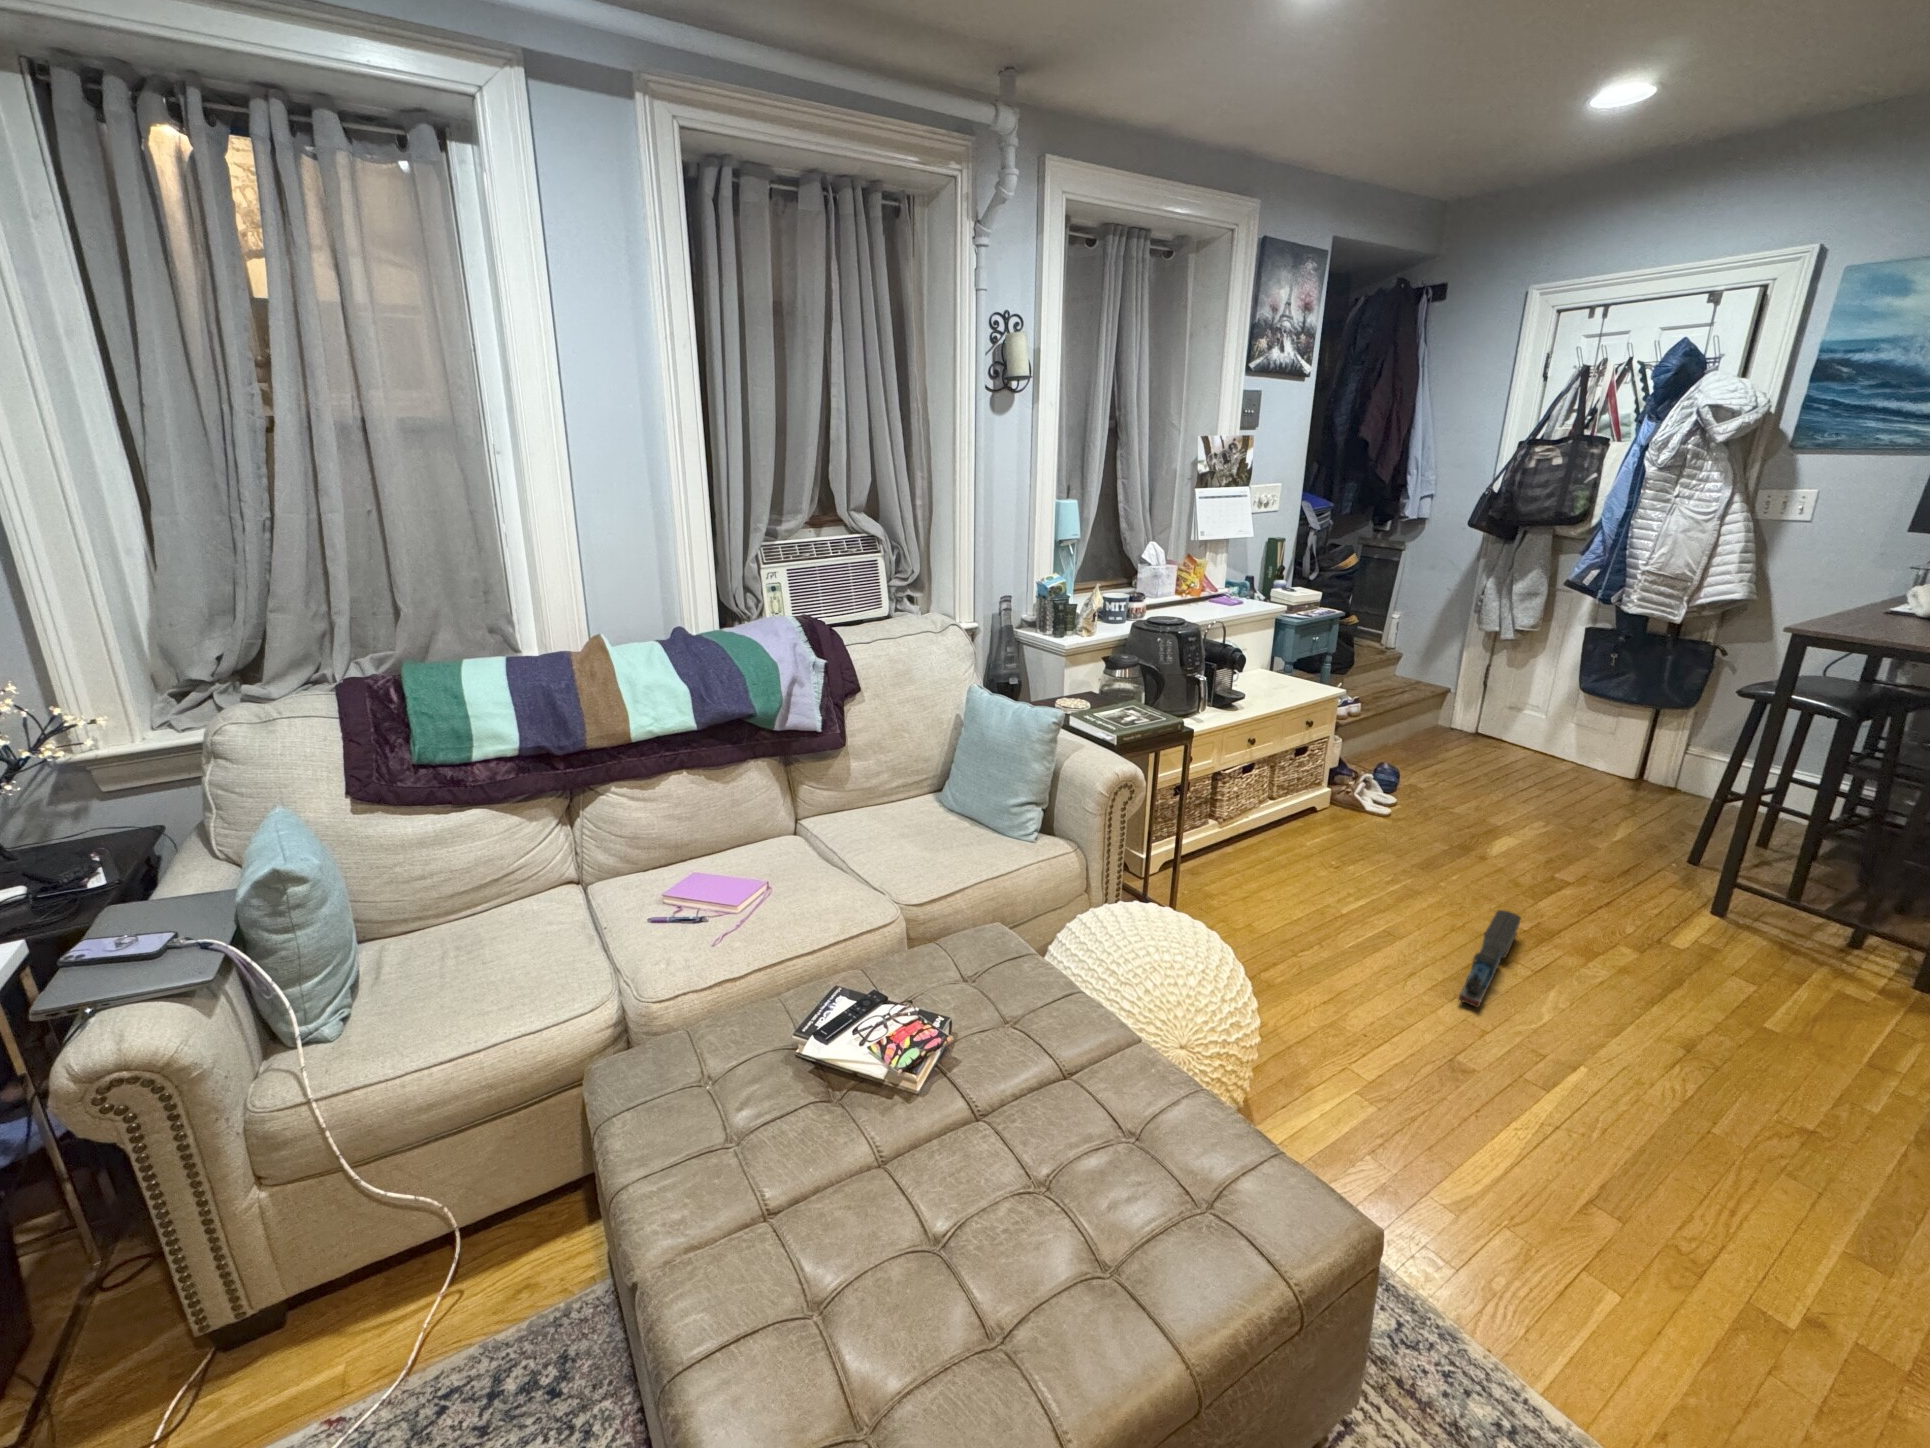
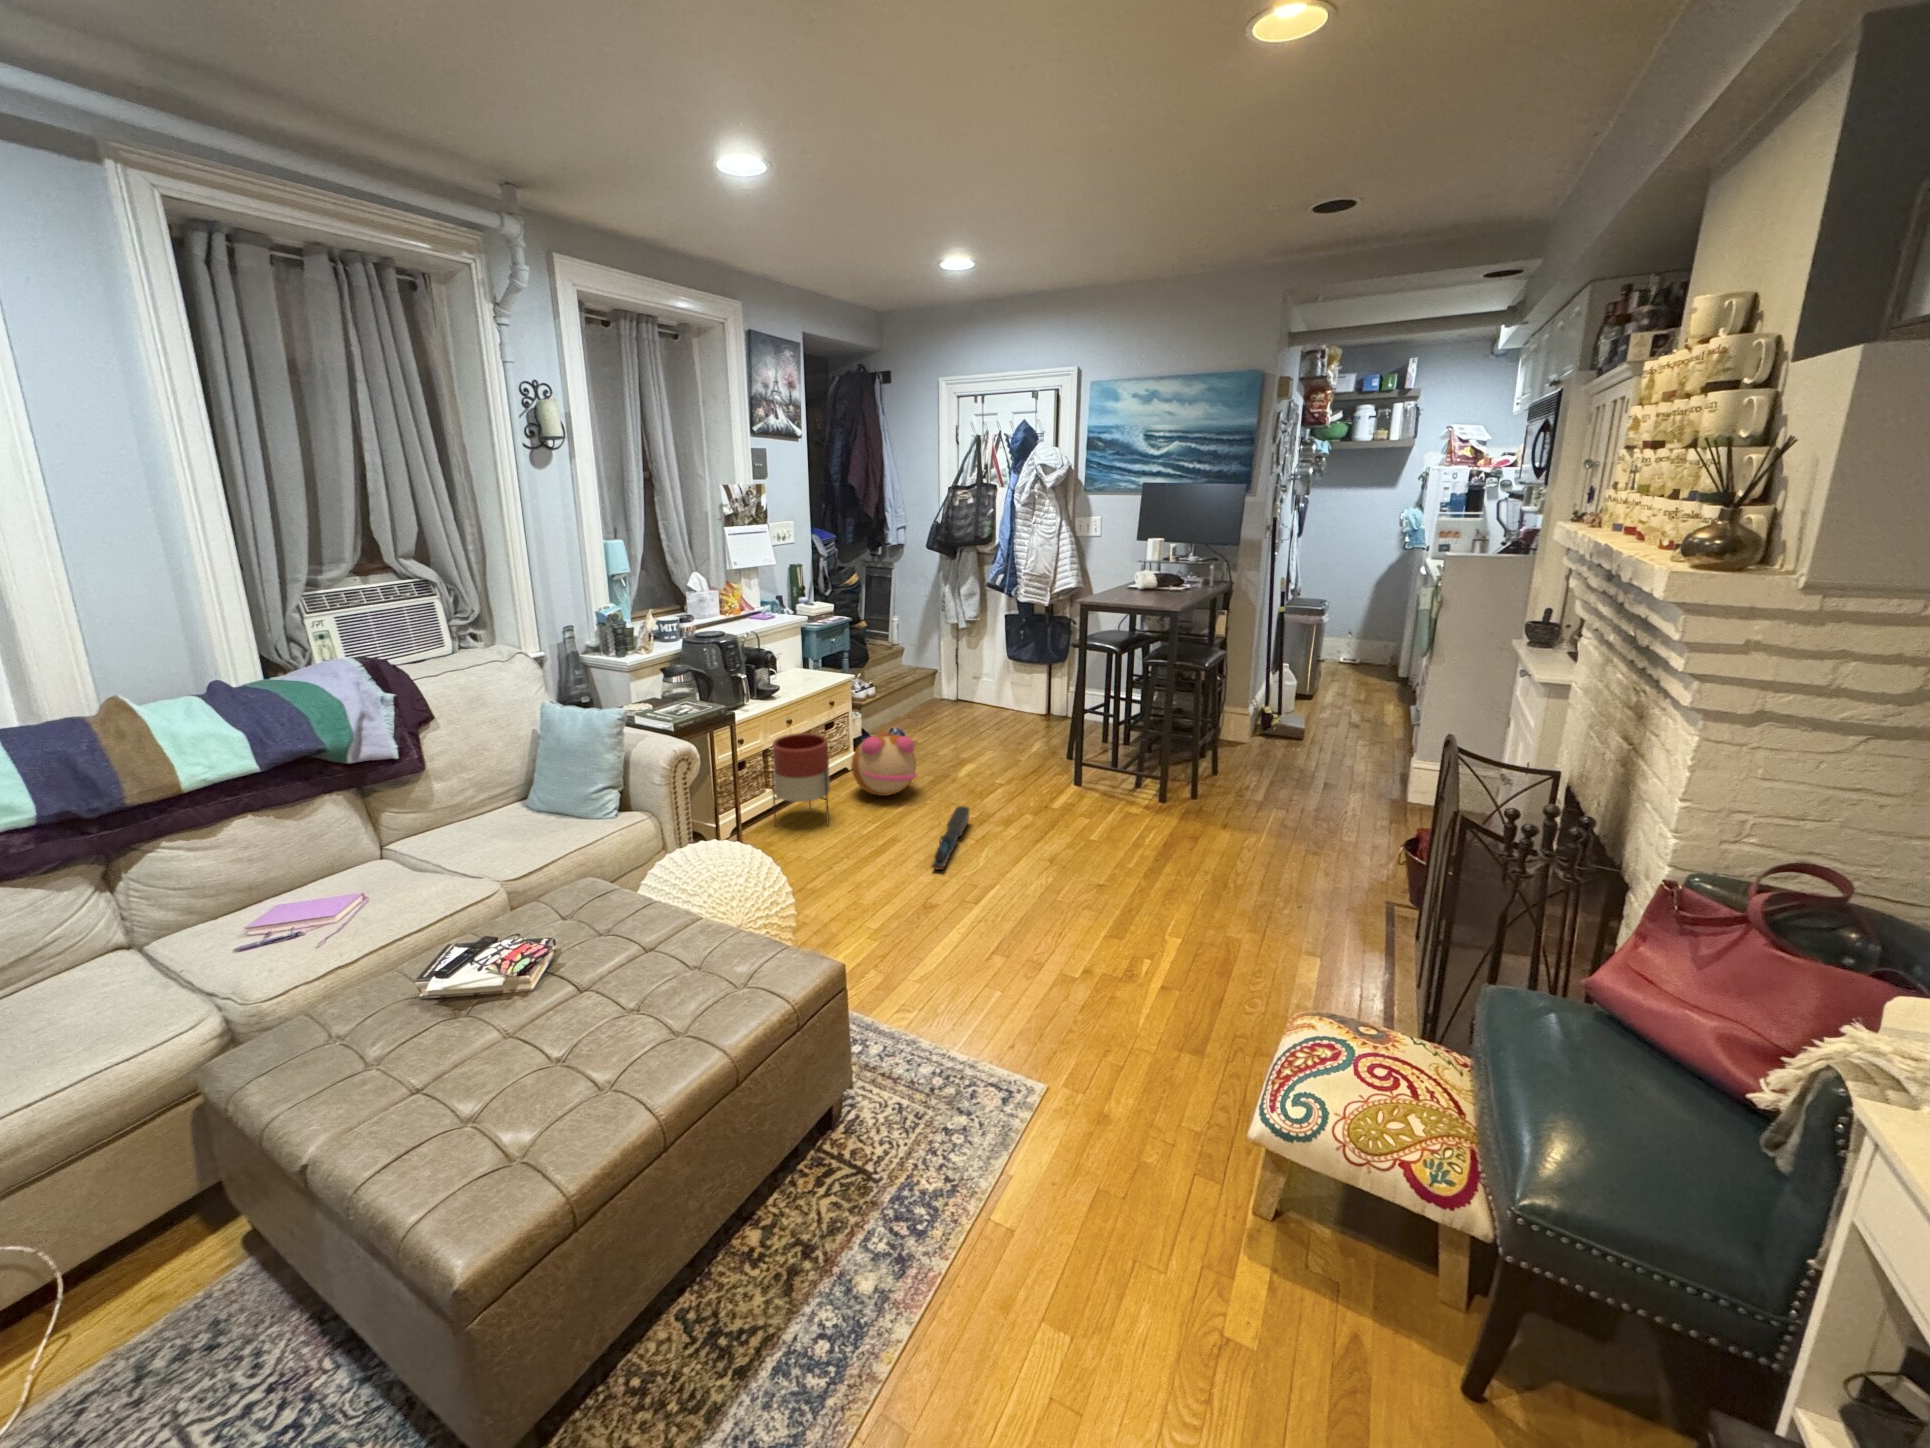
planter: none [1215,760,1306,890] -> present [771,733,830,825]
plush toy: none [1327,774,1434,864] -> present [851,731,917,796]

